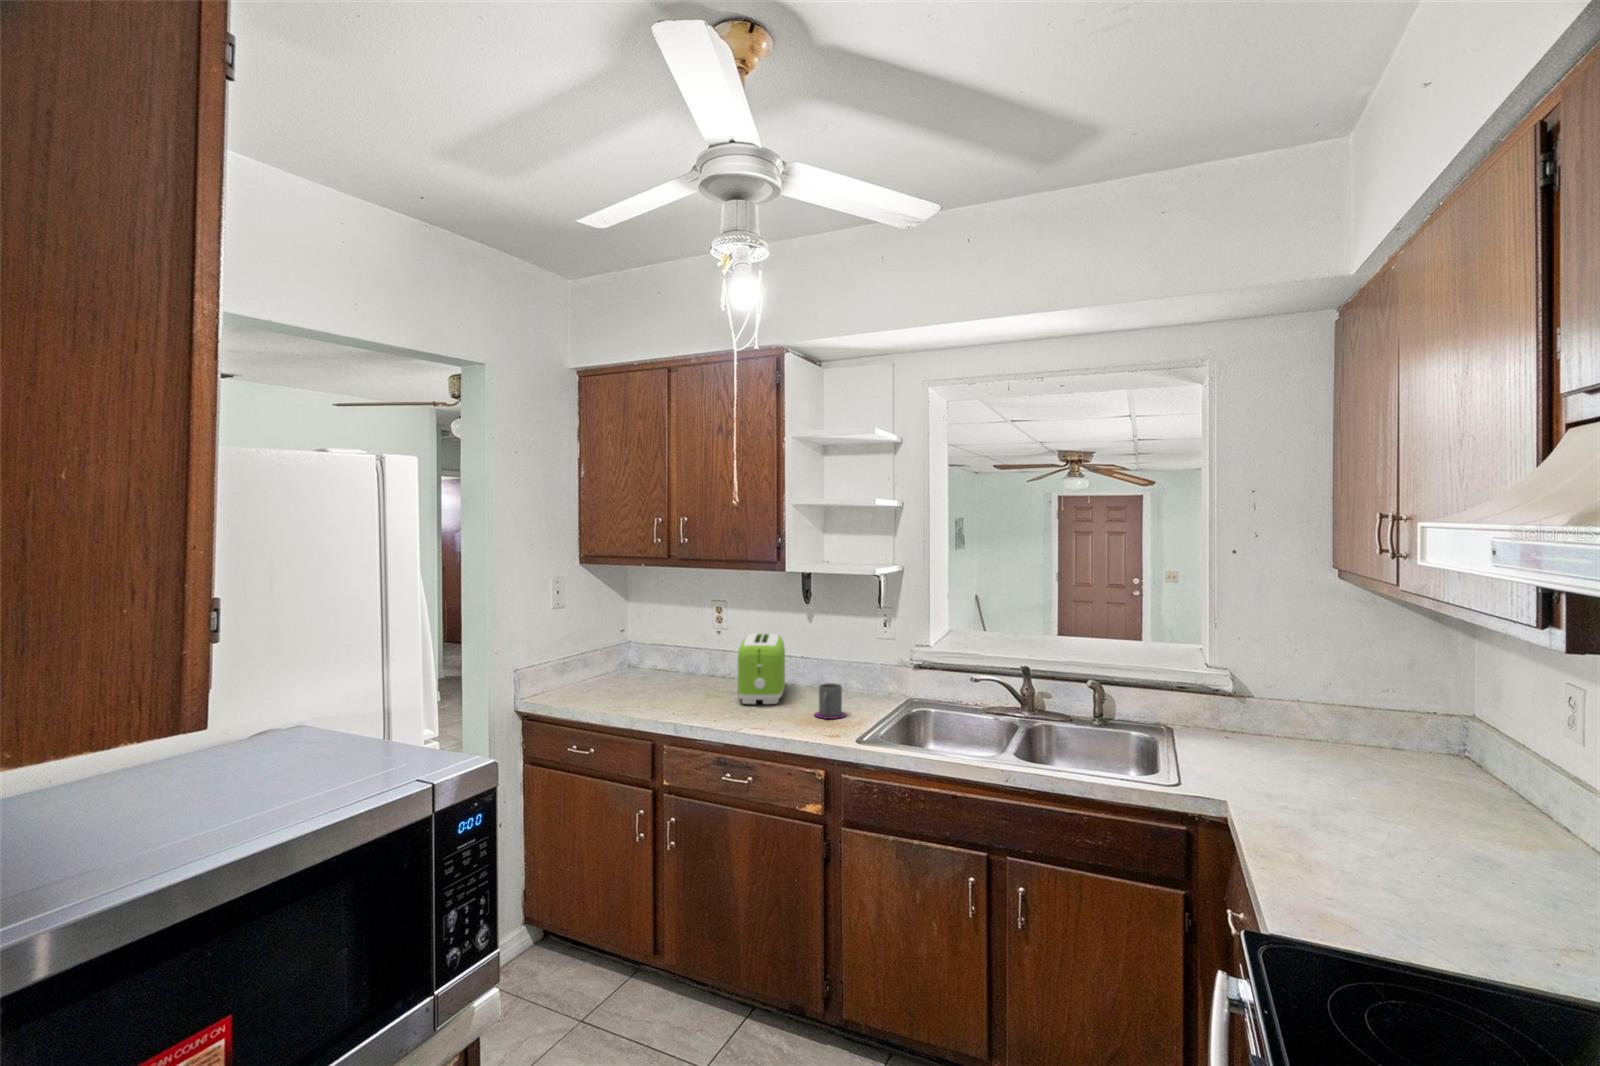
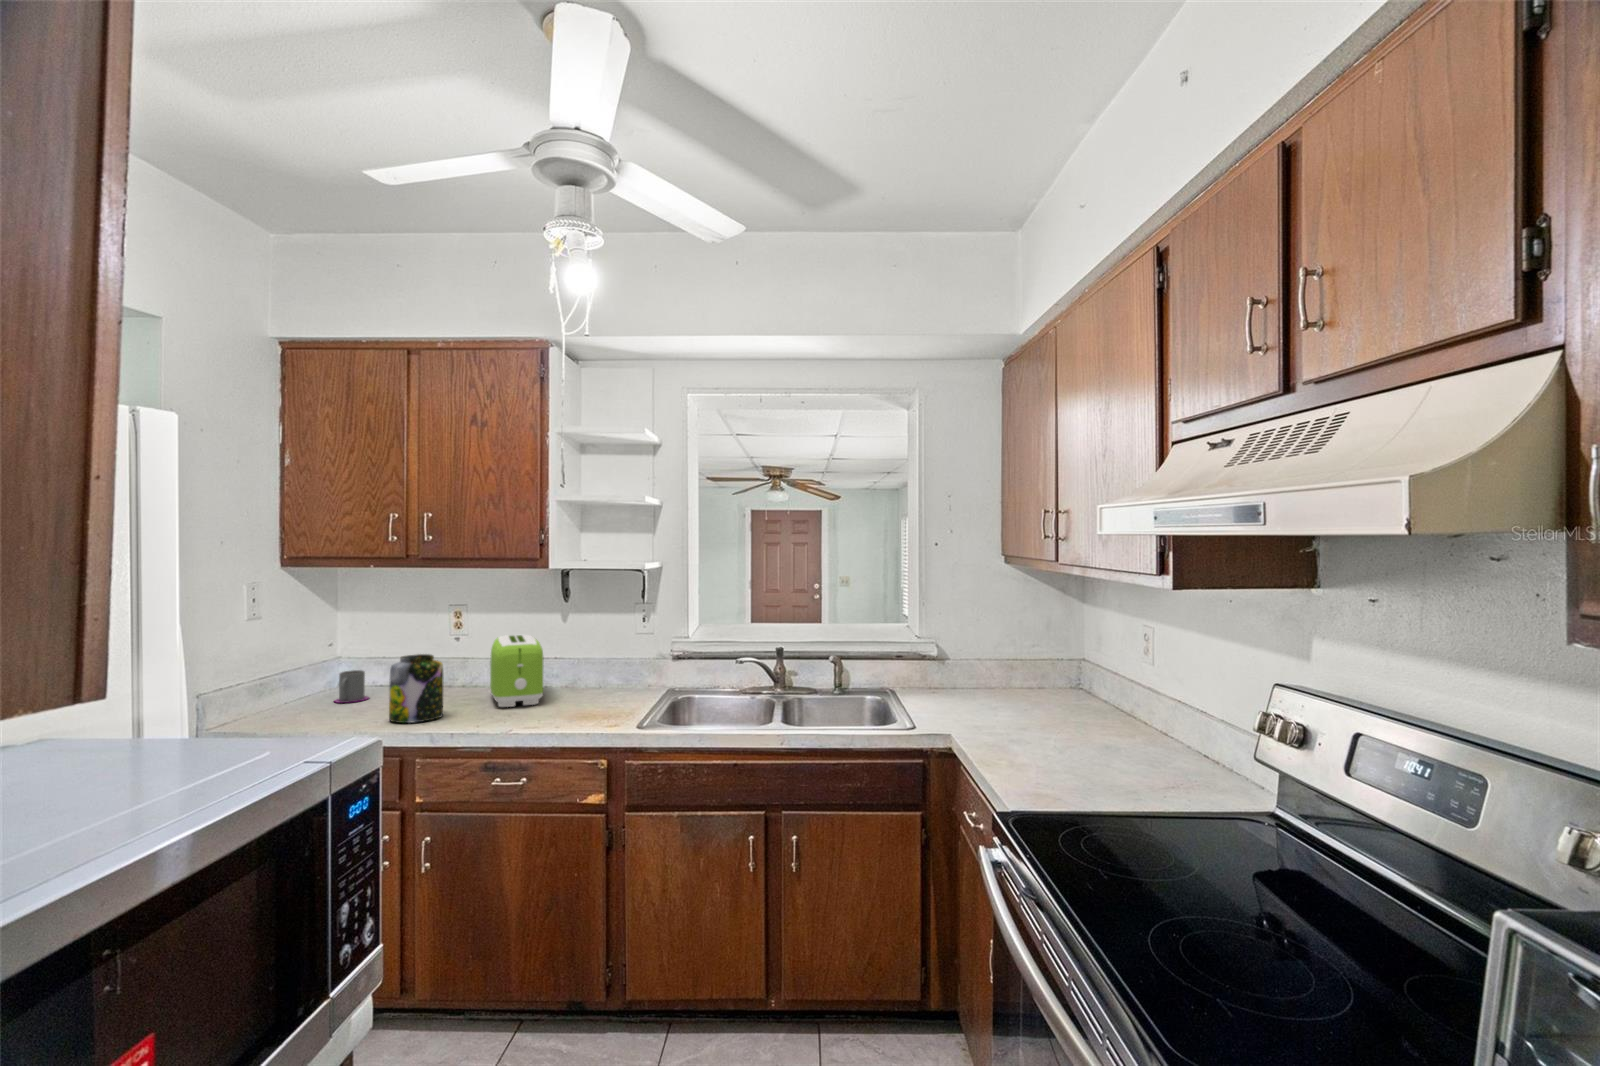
jar: none [649,649,693,712] -> present [389,654,443,723]
mug: present [815,683,846,719] -> present [335,670,369,703]

